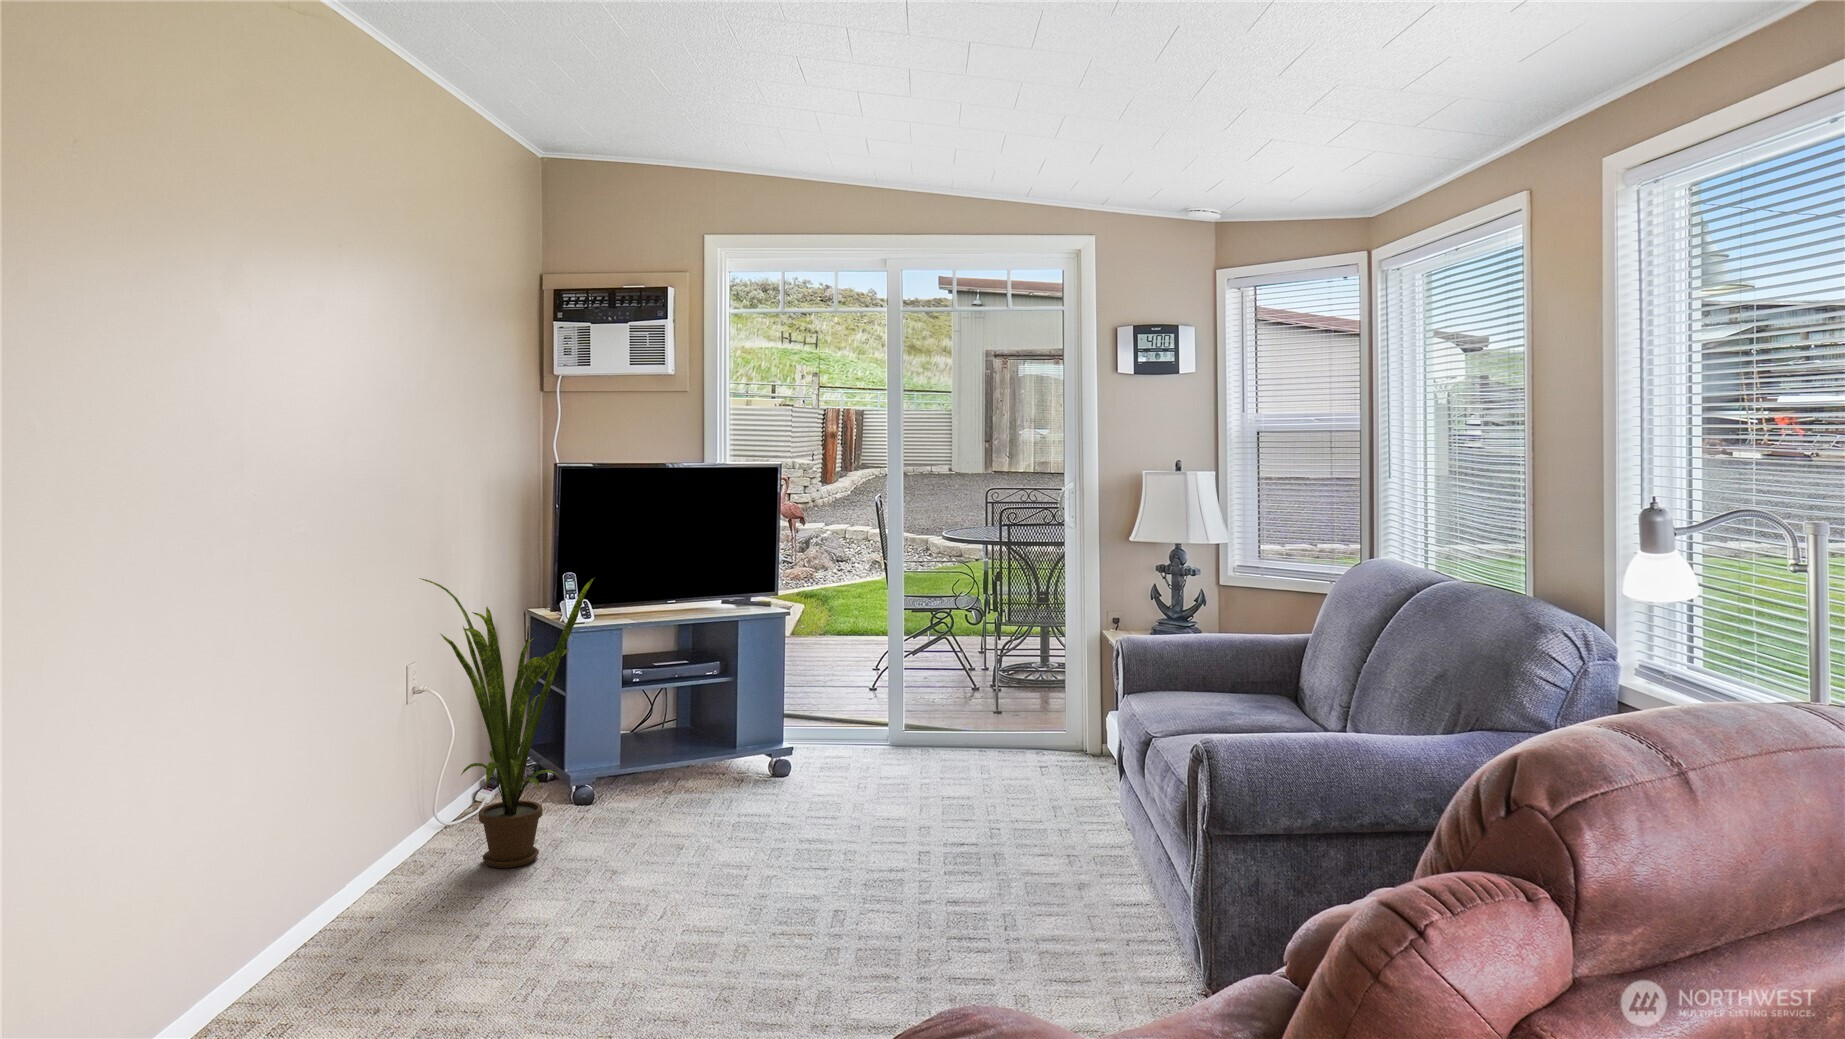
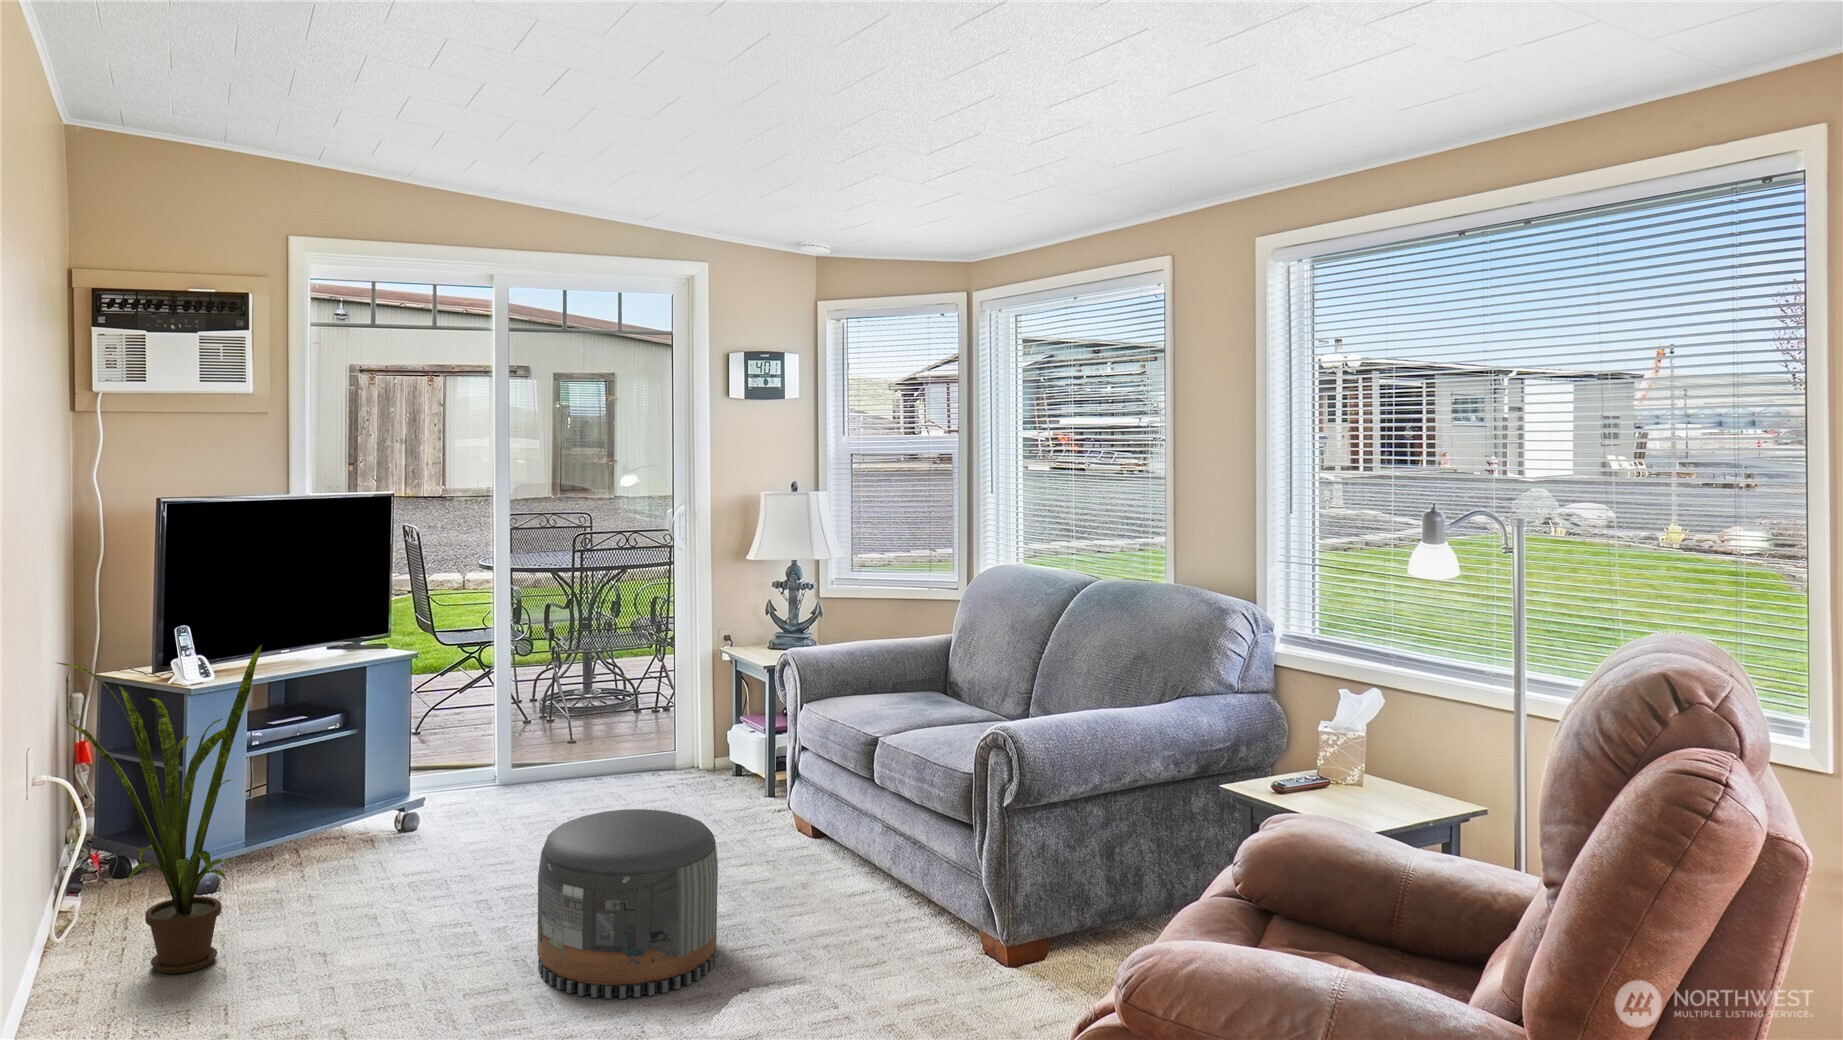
pouf: none [771,767,962,973] -> present [538,809,718,998]

